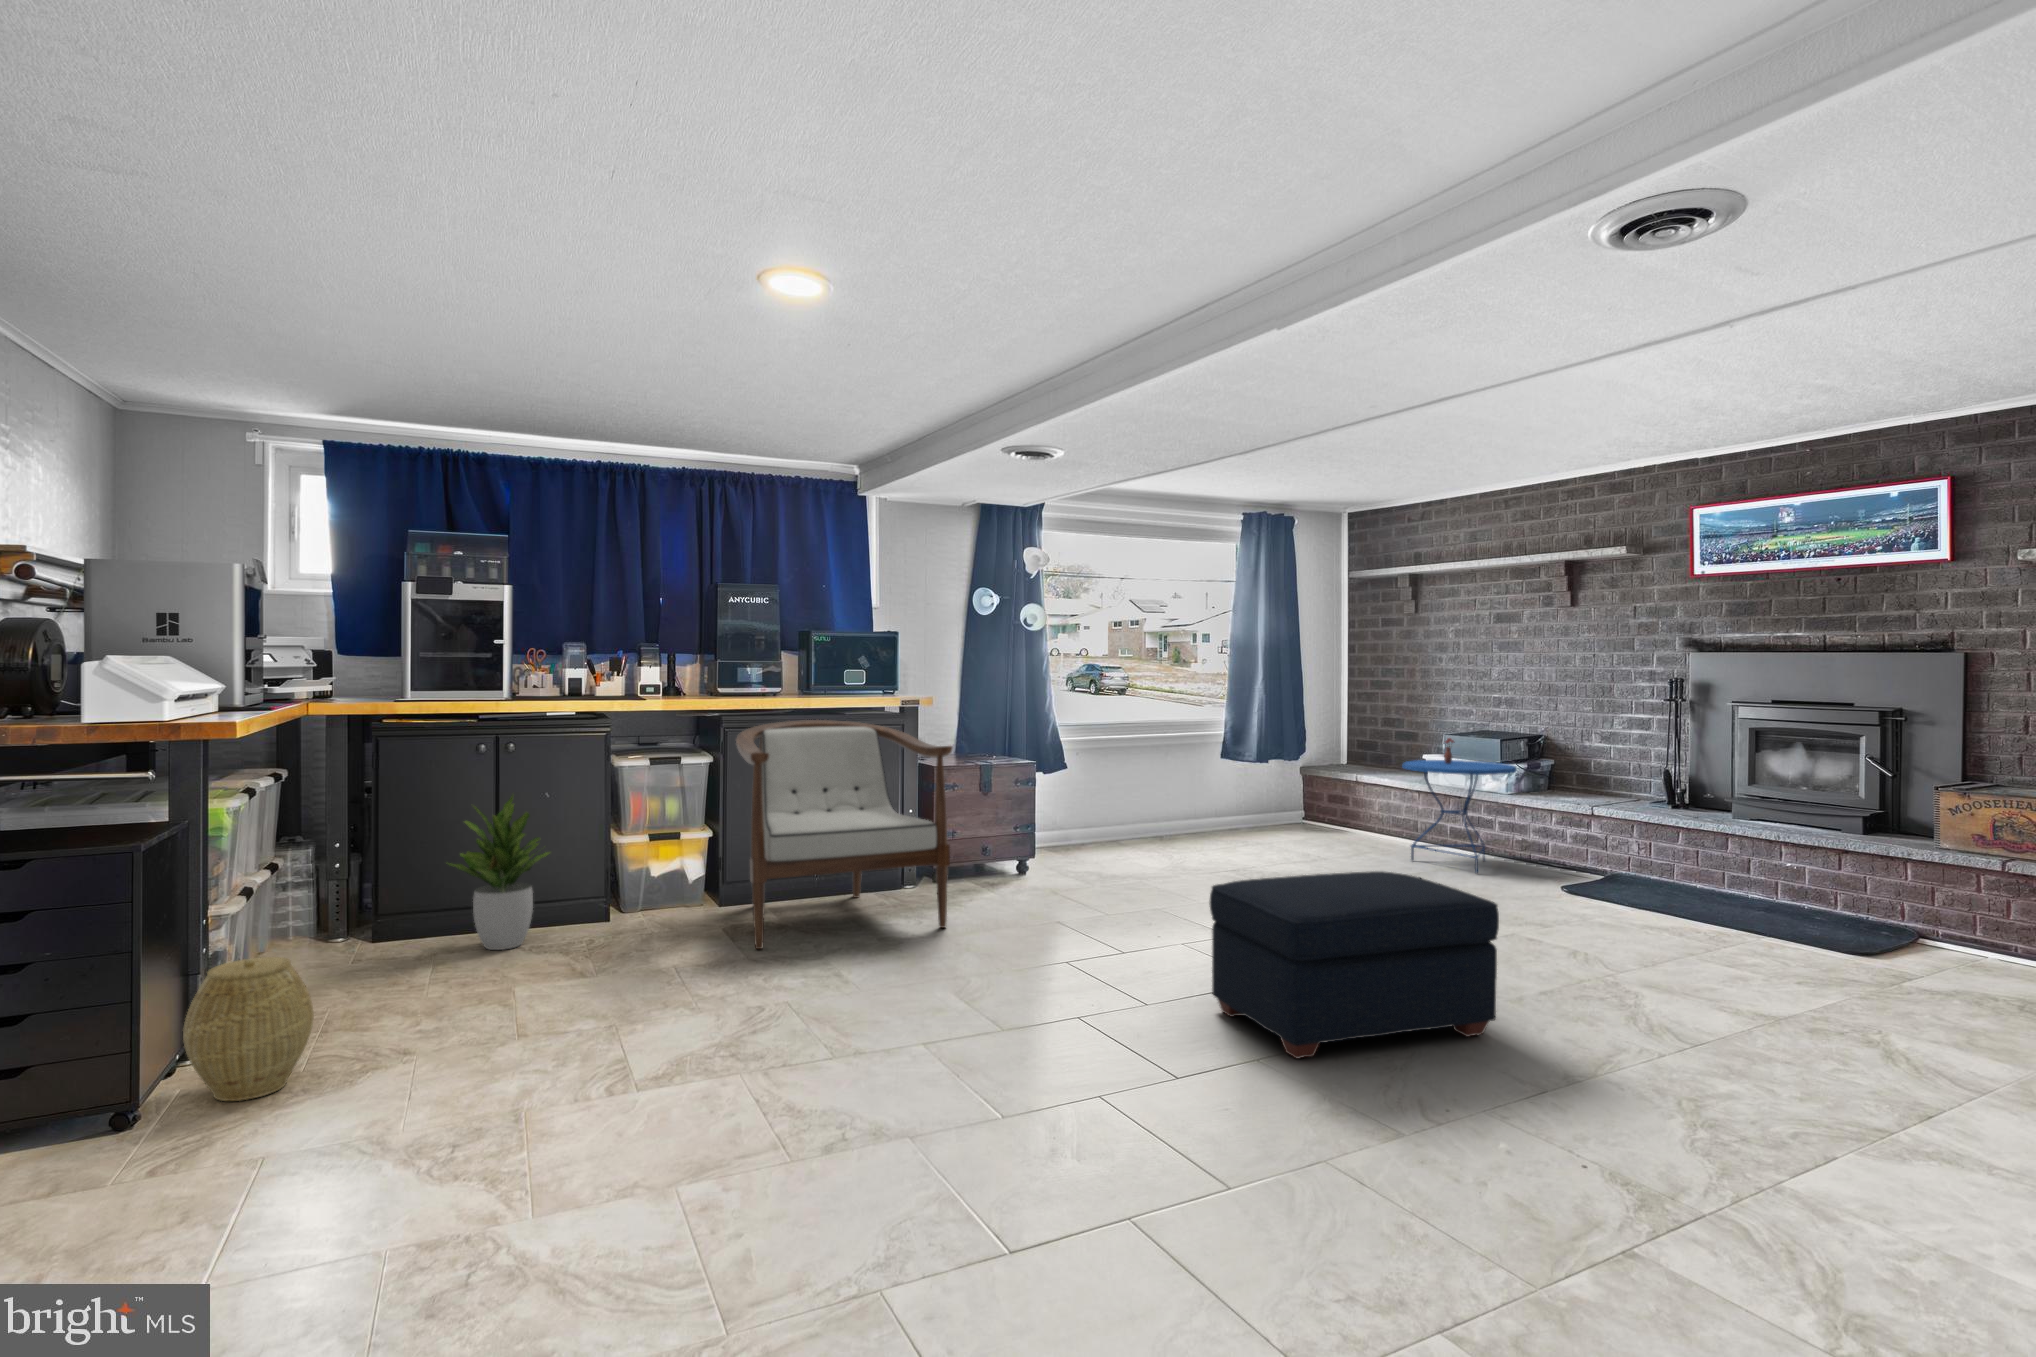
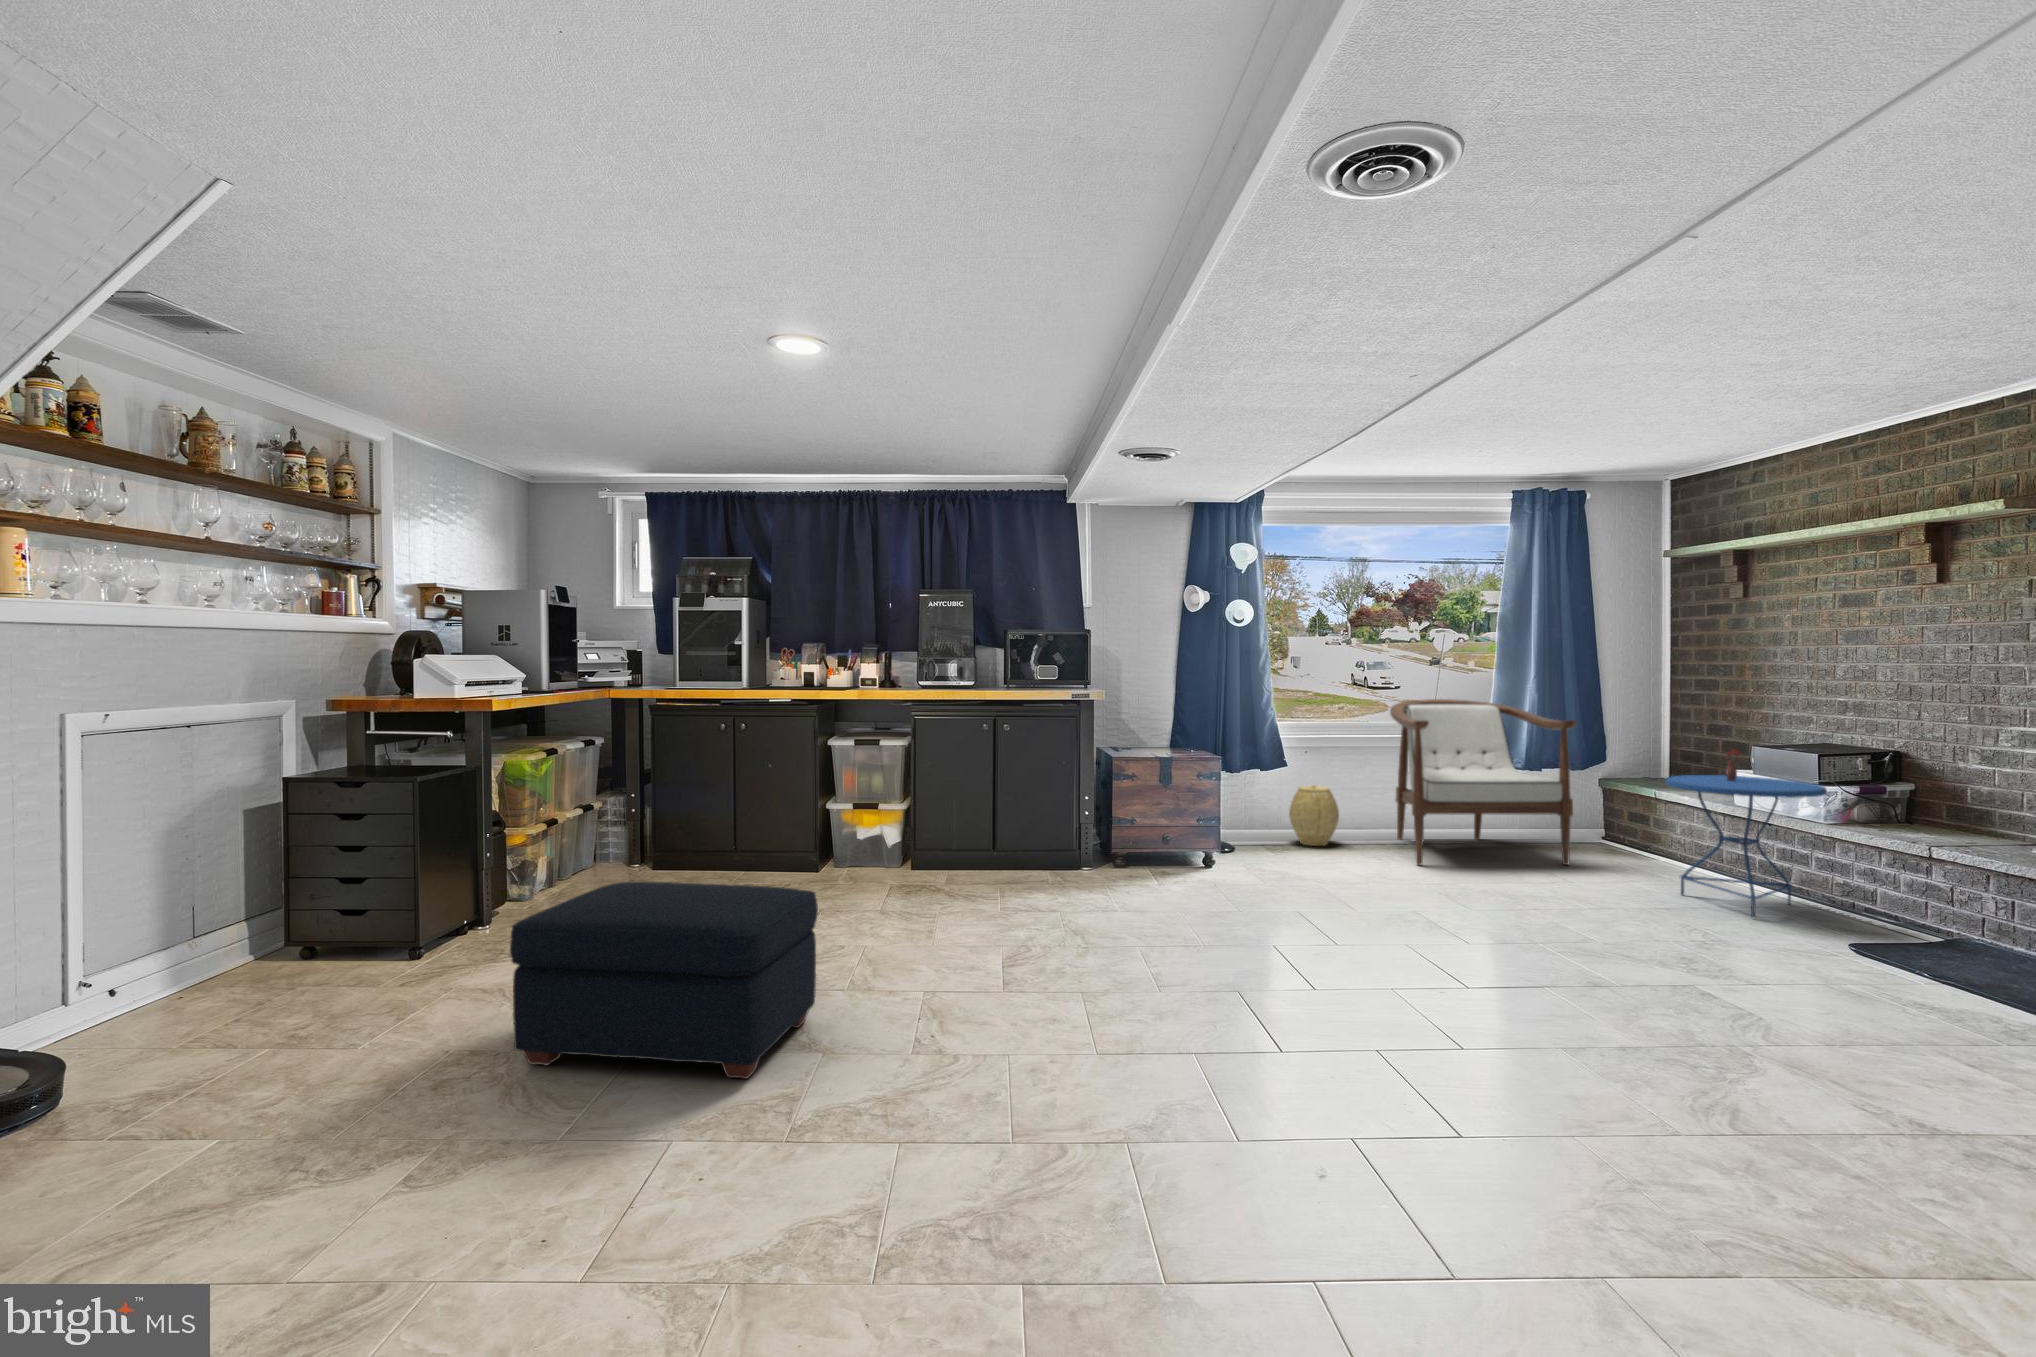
armchair: present [736,720,953,949] -> present [1390,699,1577,865]
potted plant: present [449,796,550,950] -> none [681,762,761,886]
ottoman: present [1209,871,1499,1058] -> present [510,882,818,1079]
woven basket: present [183,957,314,1101] -> present [1289,785,1339,846]

